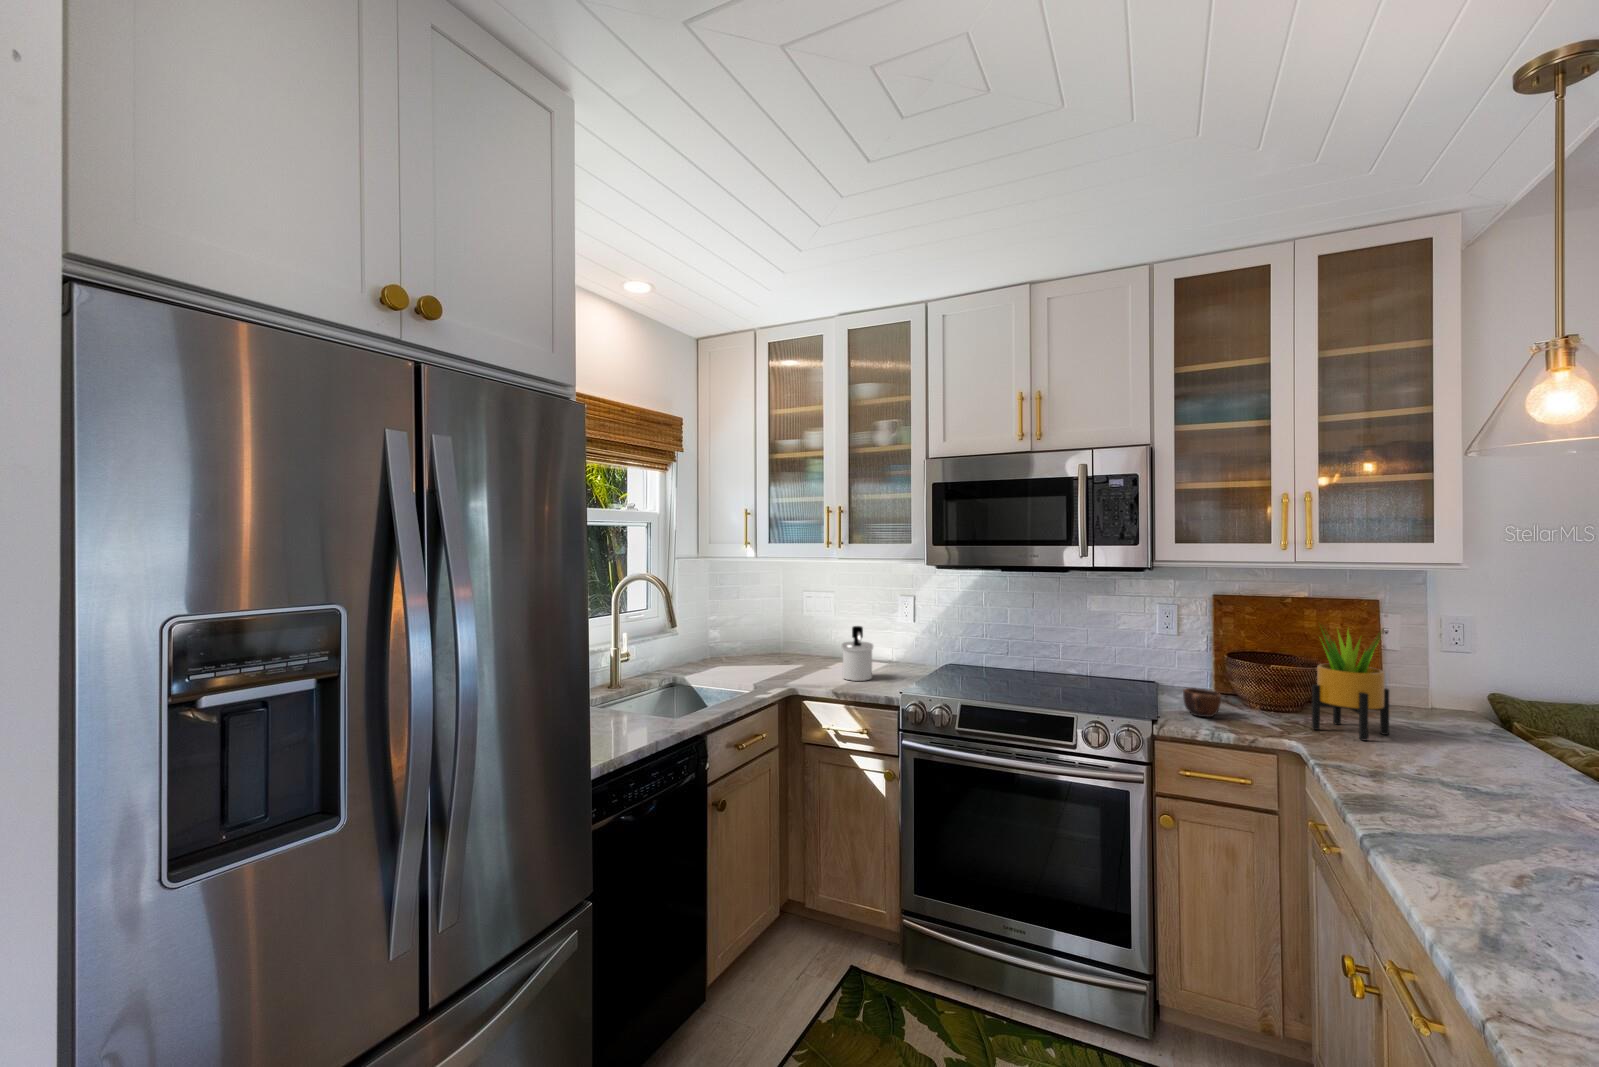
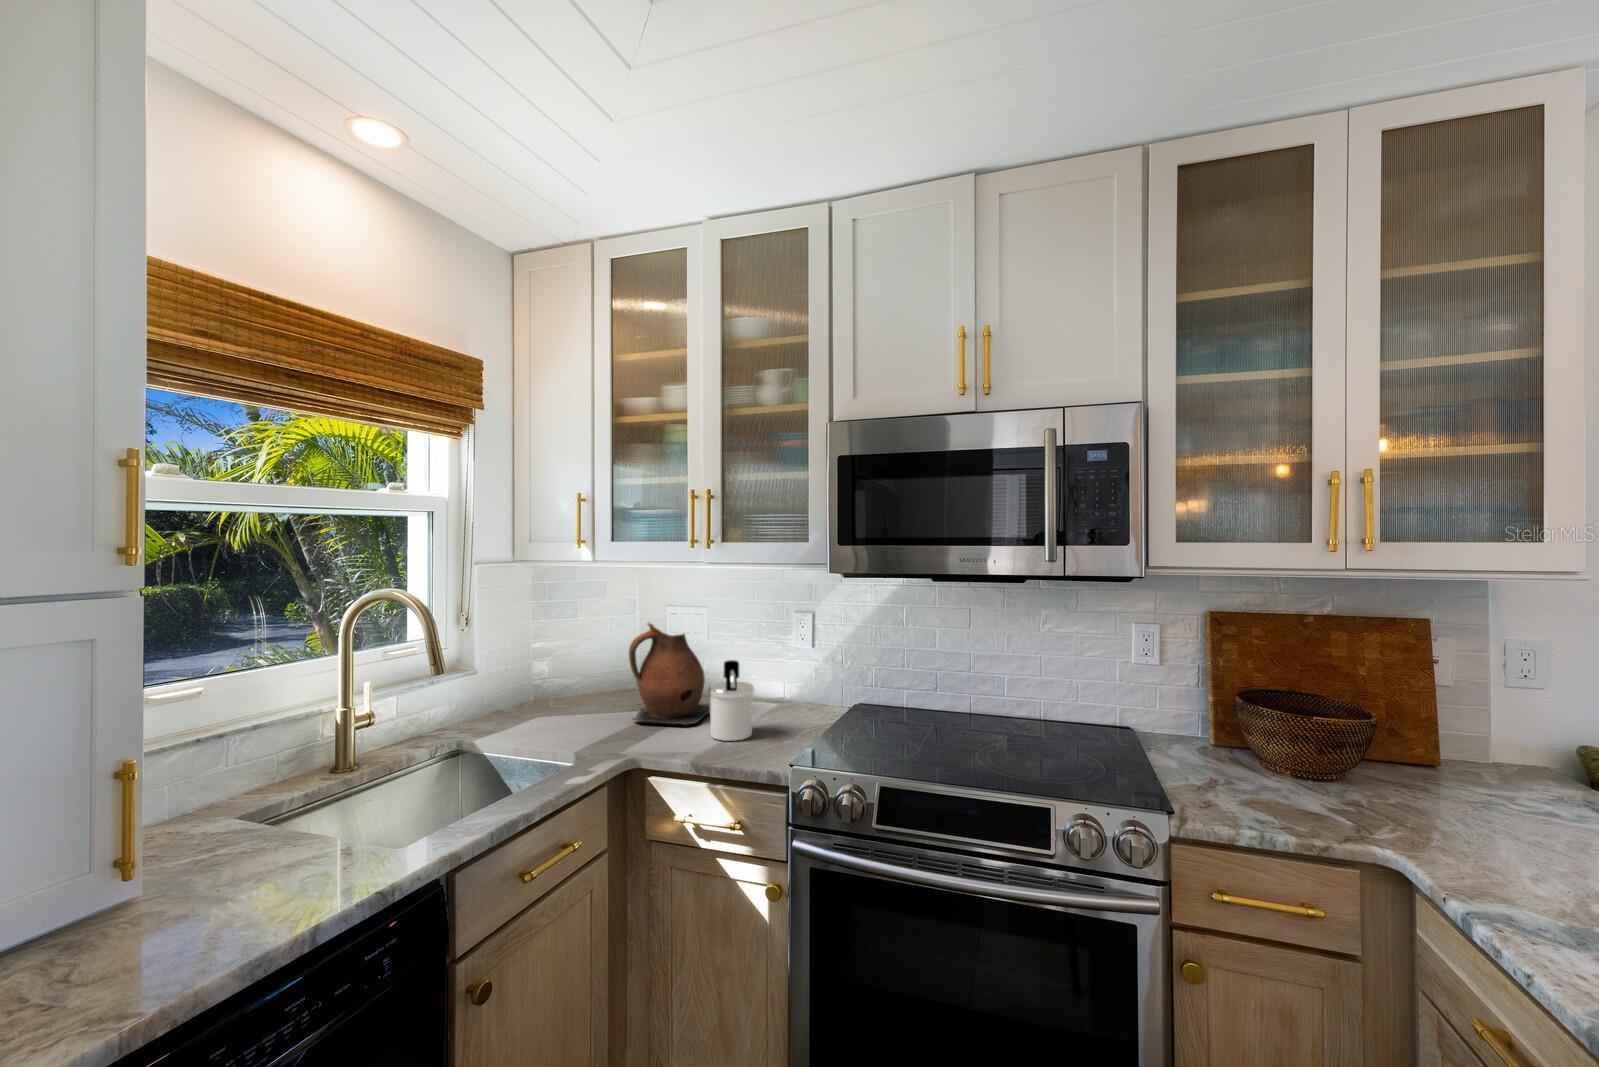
ceramic pitcher: none [783,600,844,673] -> present [629,622,710,726]
potted plant: present [1312,629,1389,741] -> none [1389,655,1509,842]
mug: present [1183,688,1221,717] -> none [1197,752,1254,799]

